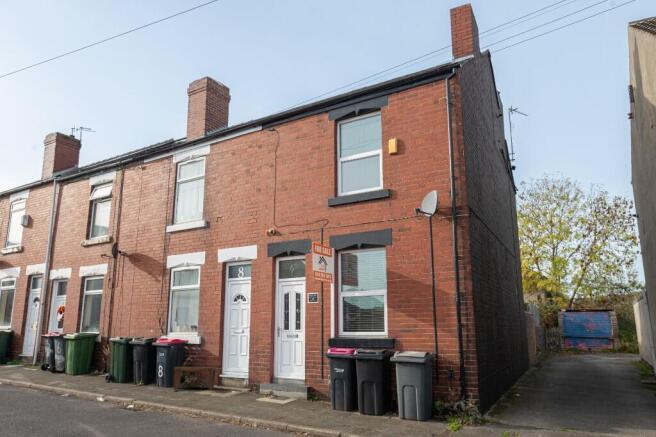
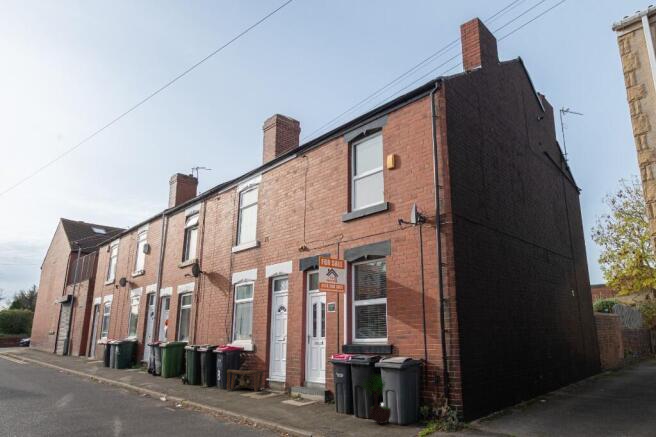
potted tree: none [382,367,413,422] -> present [363,375,391,424]

